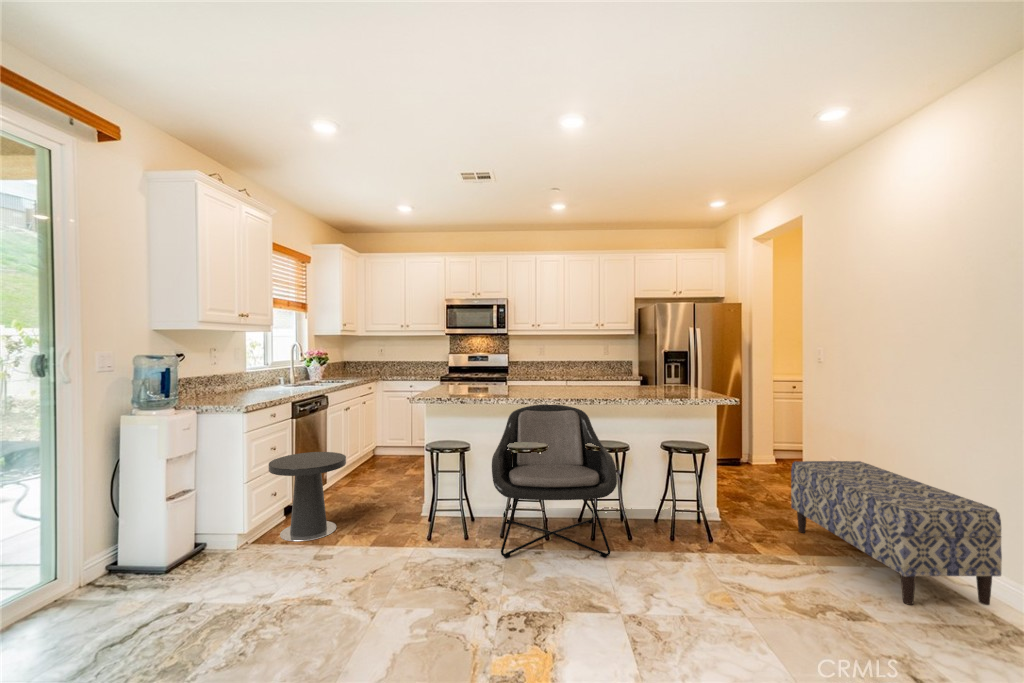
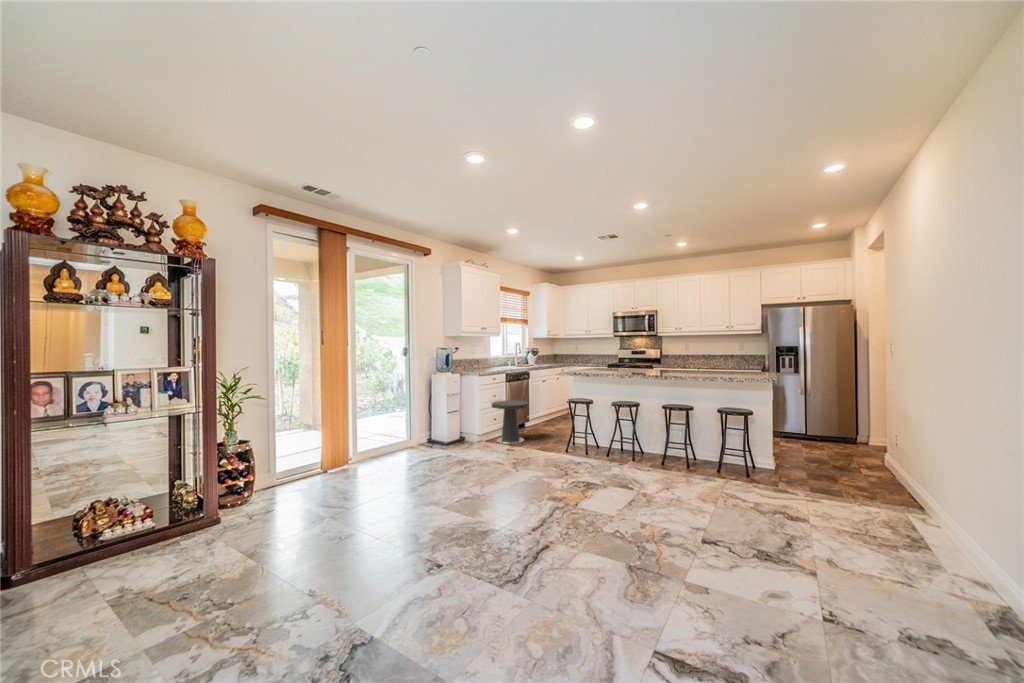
lounge chair: present [492,404,617,558] -> none [592,380,674,473]
bench: present [791,461,1002,605] -> none [829,431,951,543]

